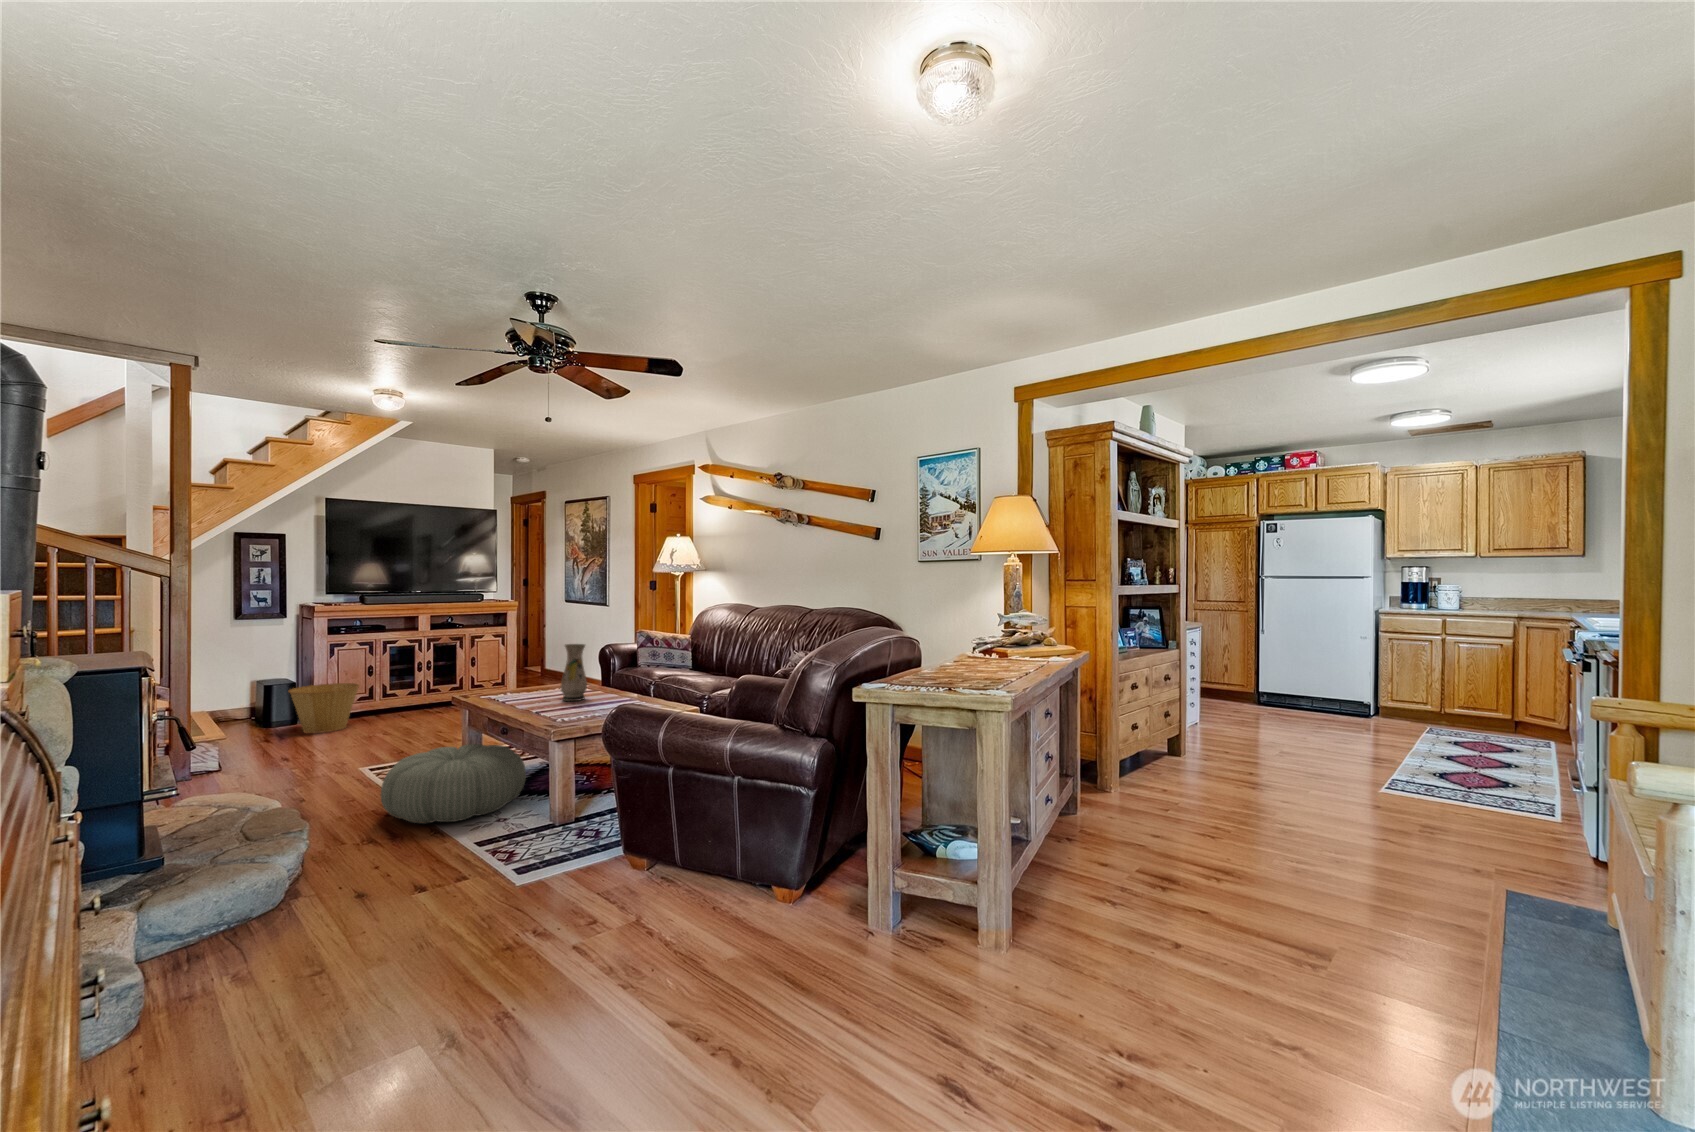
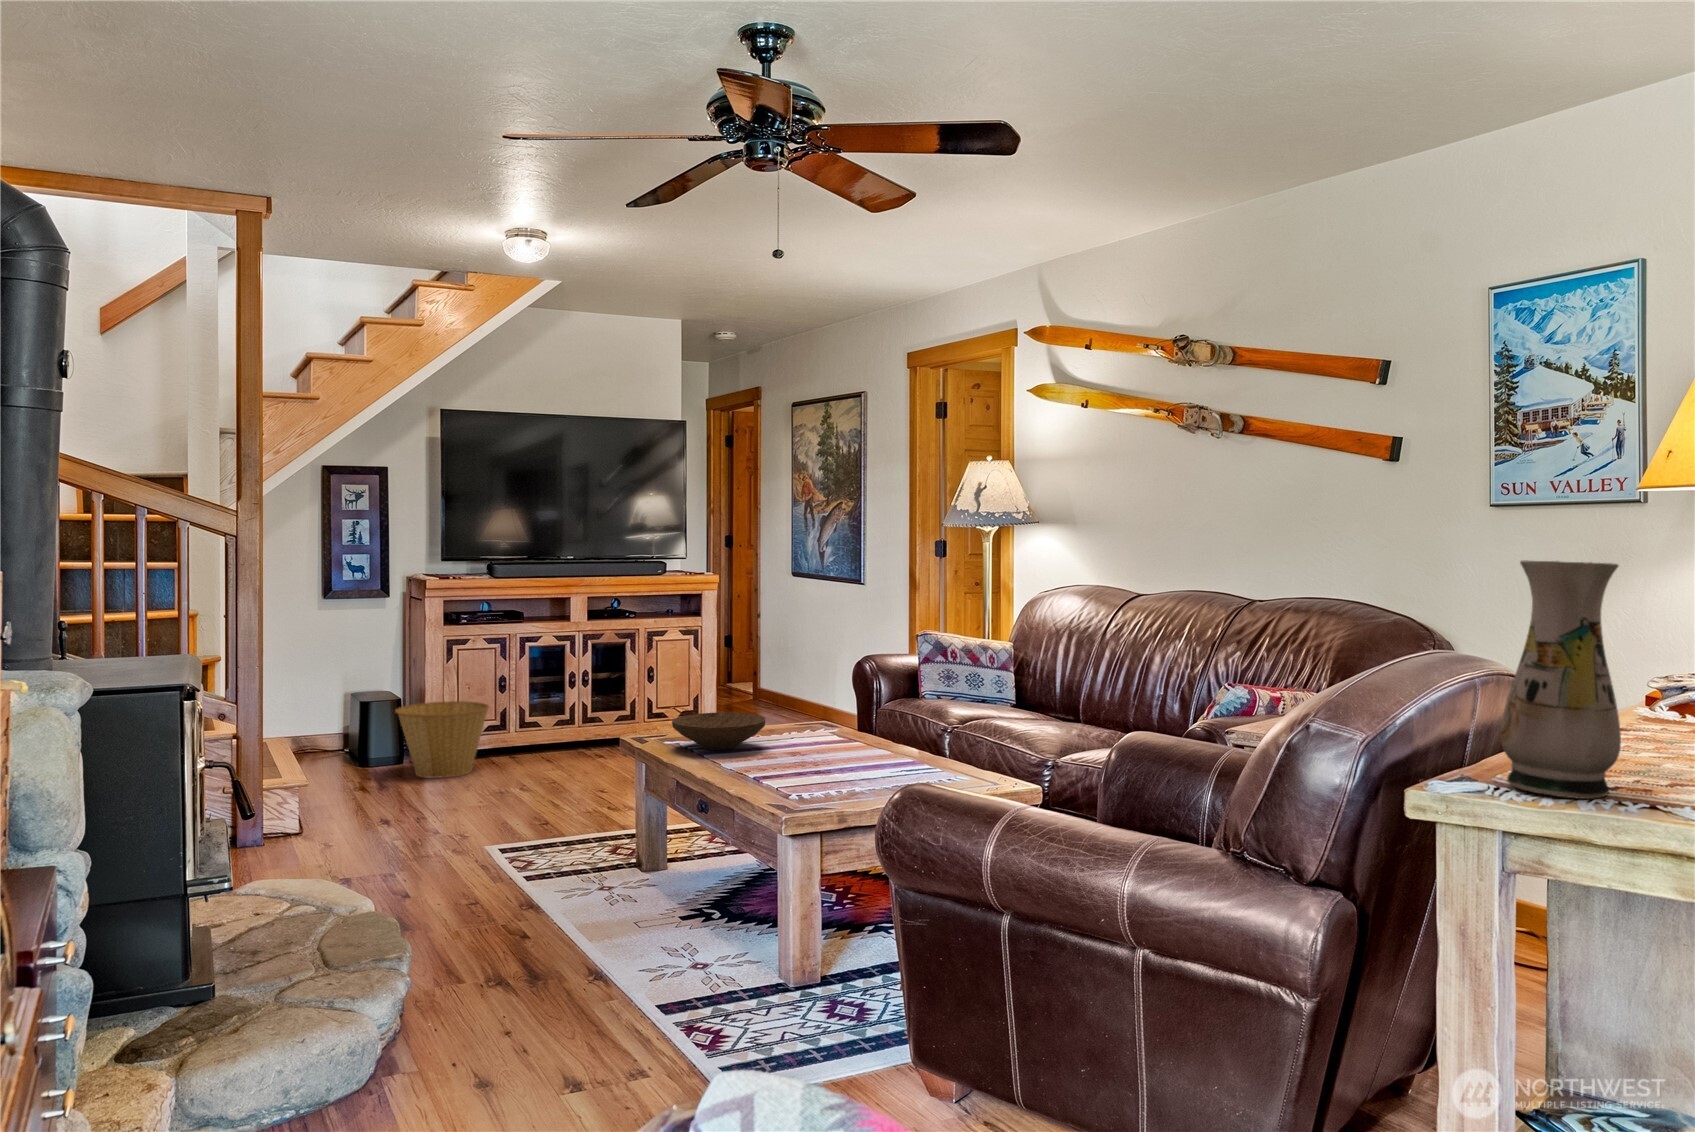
vase: present [561,644,587,701] -> present [1501,560,1621,799]
wooden bowl: none [487,678,546,700] -> present [672,712,765,750]
pouf: present [381,744,526,823] -> none [516,824,736,958]

